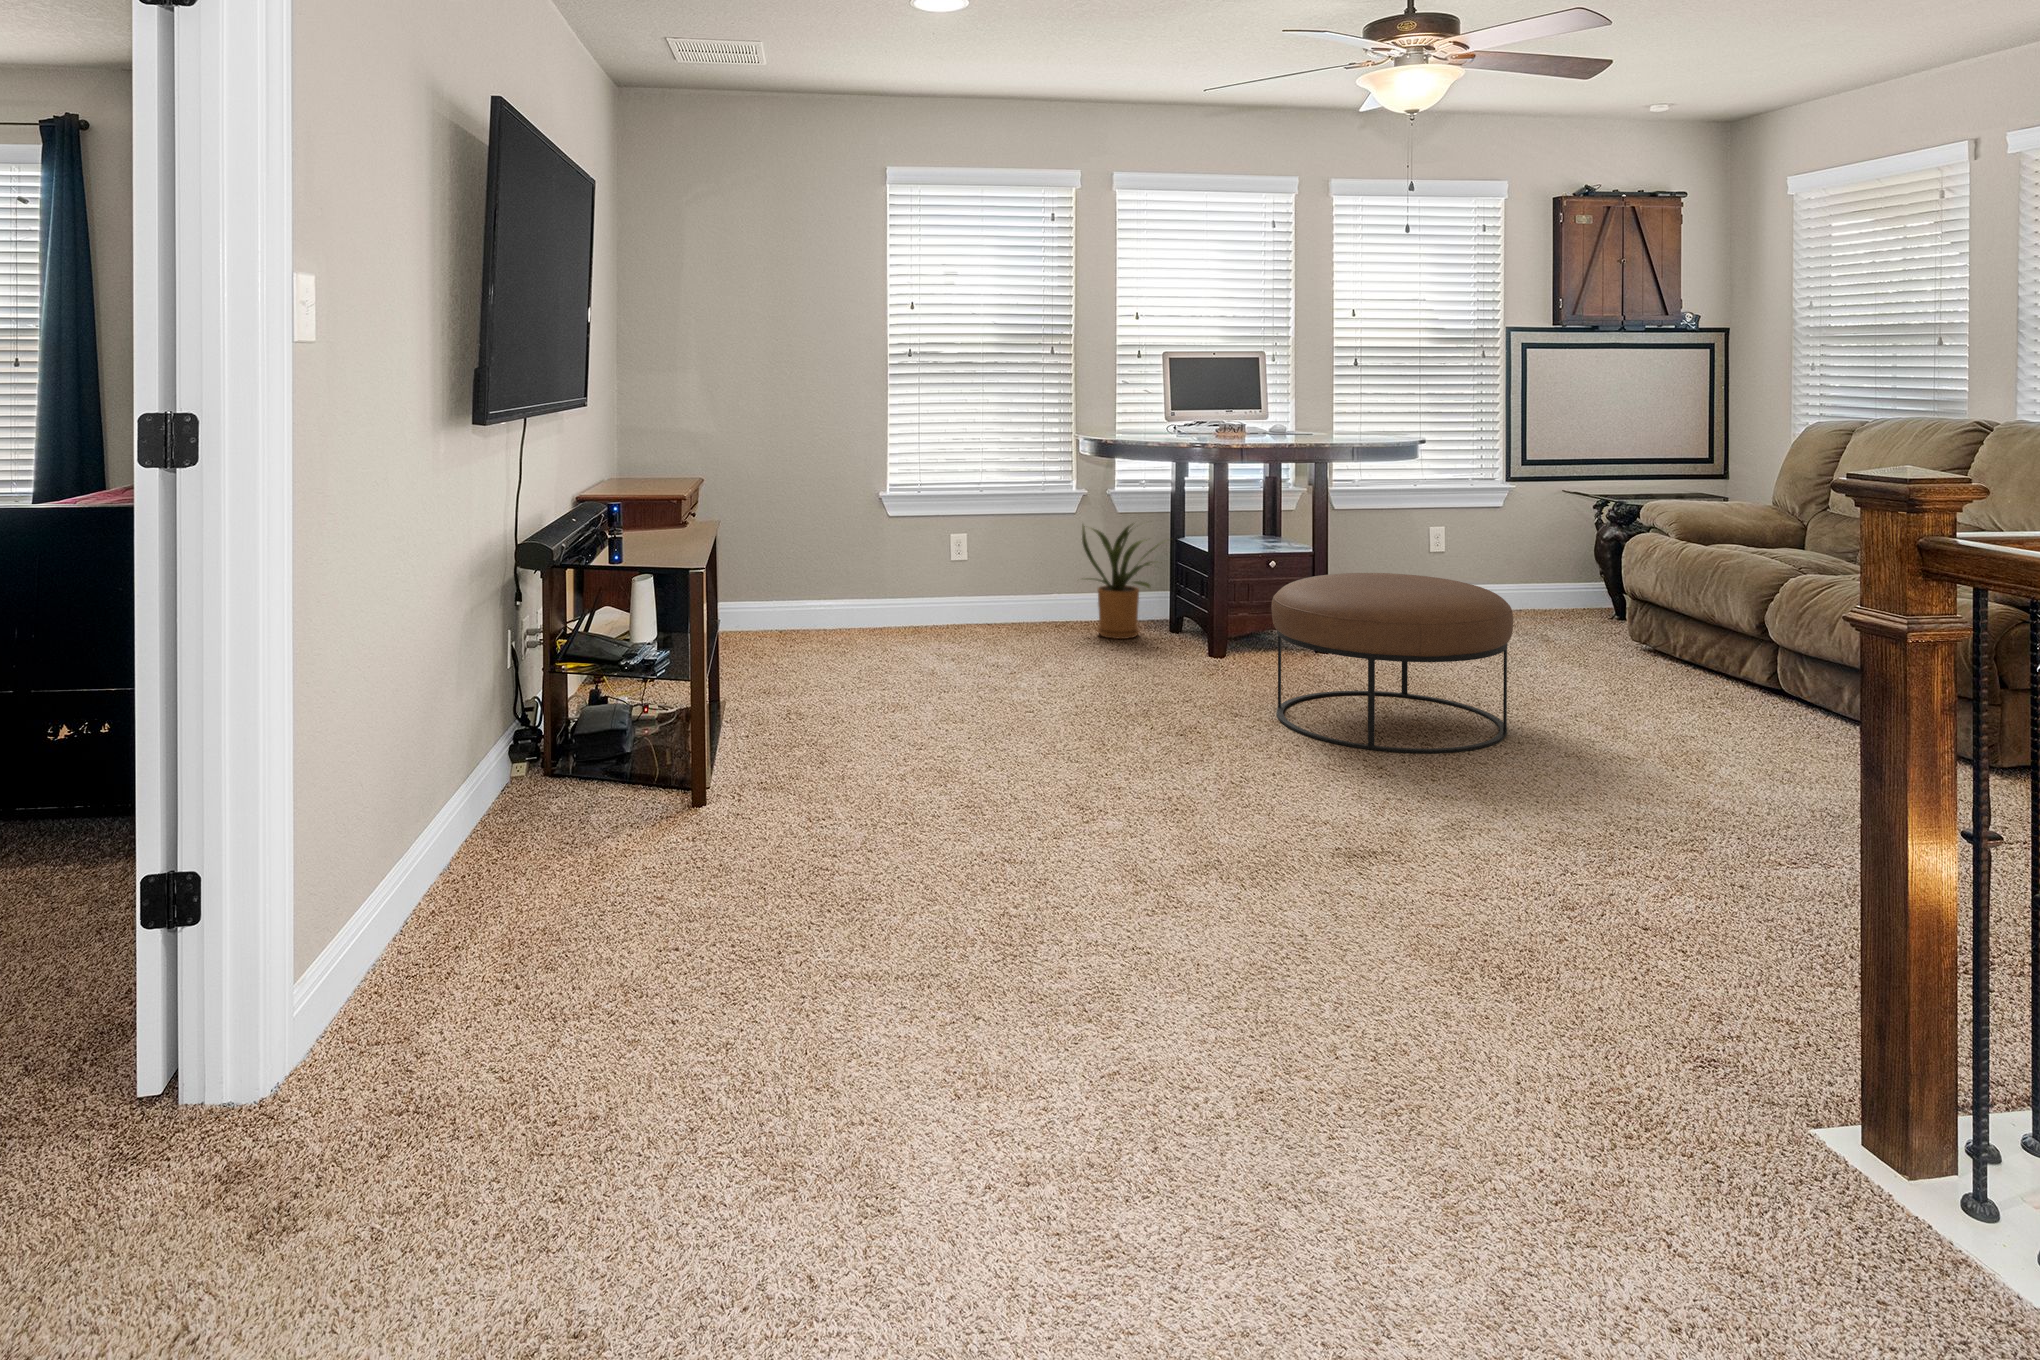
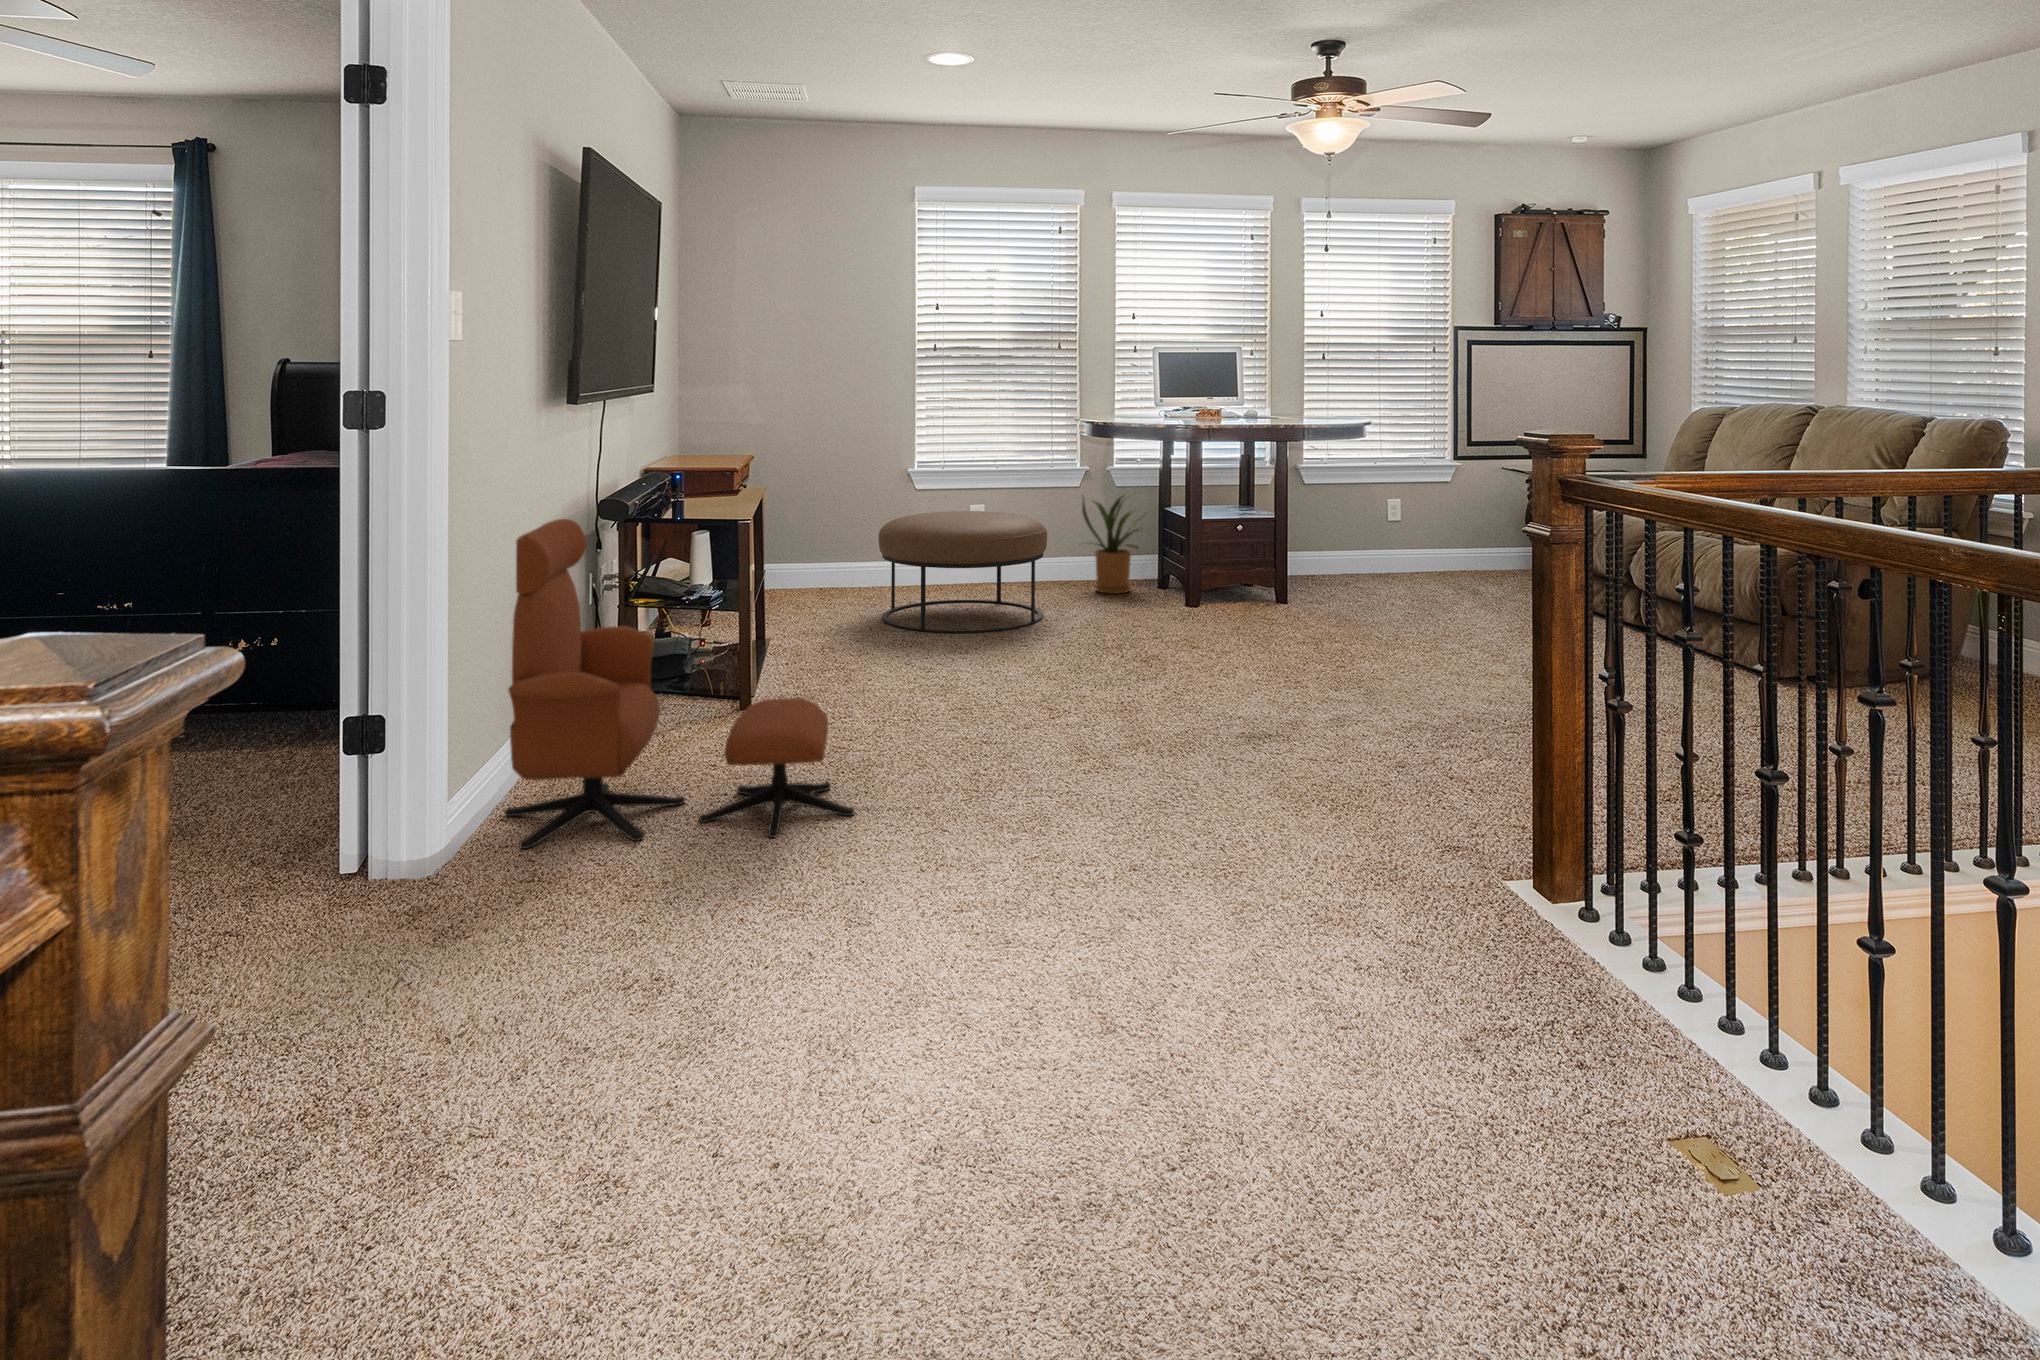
ottoman: present [1271,573,1513,753] -> present [879,511,1047,633]
lounge chair: none [379,582,845,1040] -> present [505,519,854,849]

